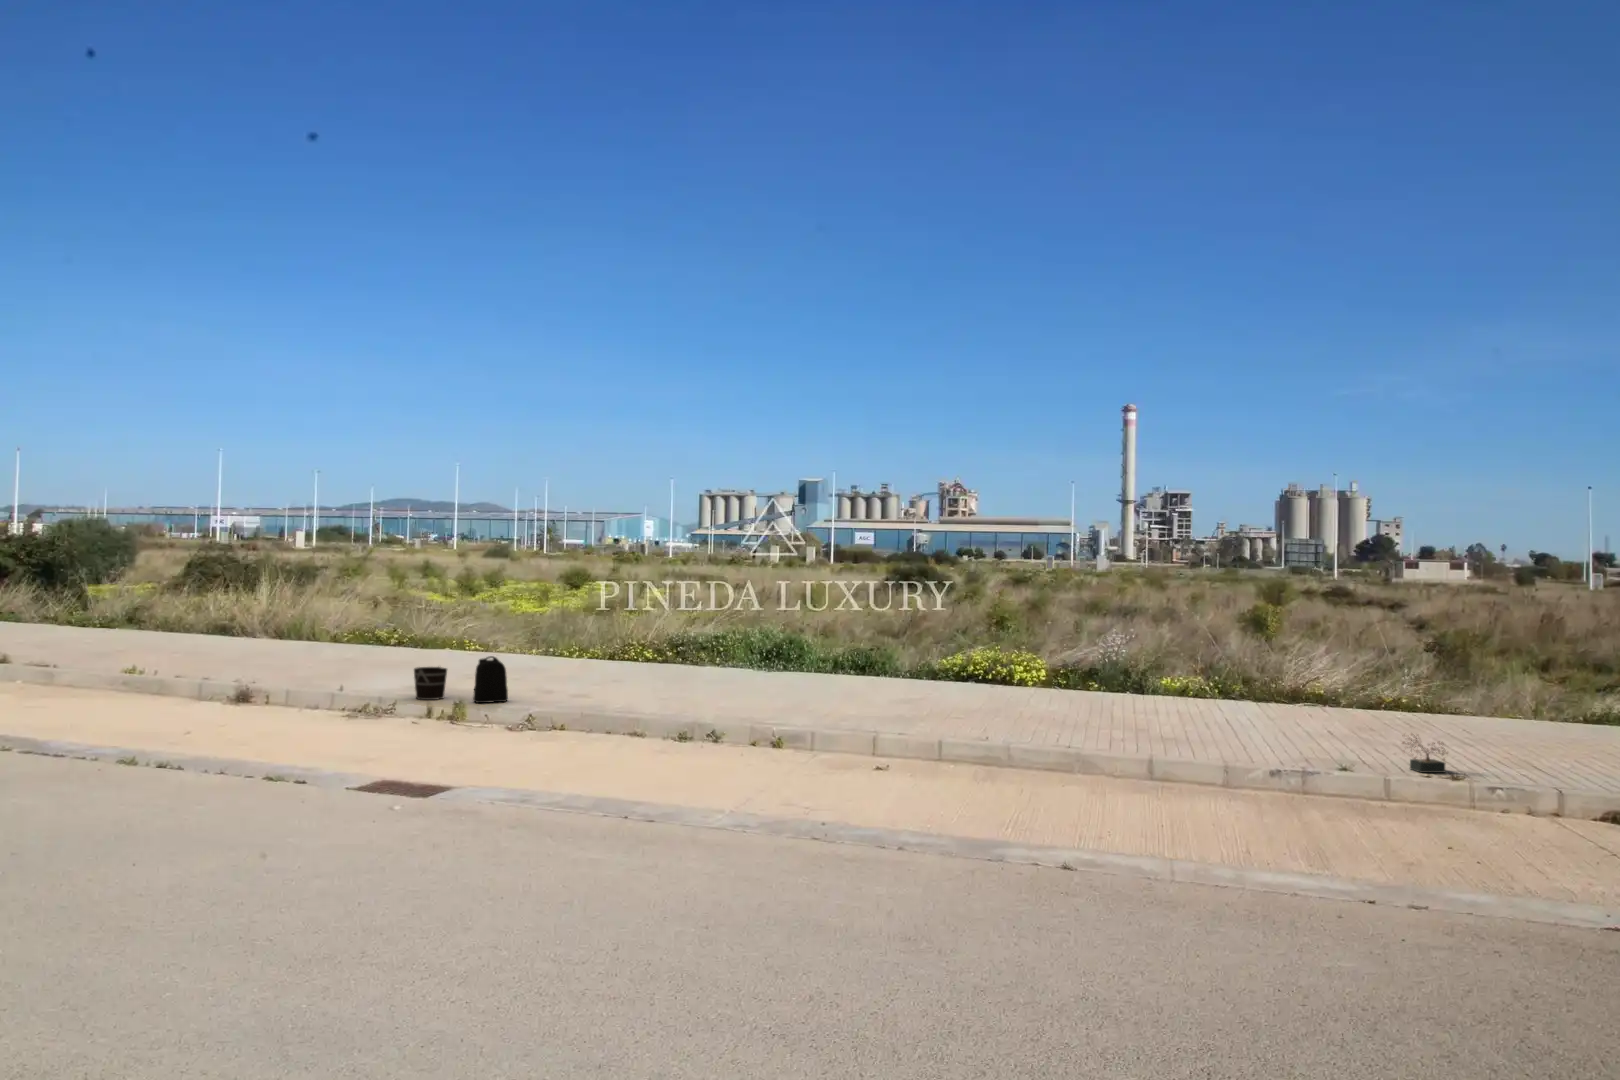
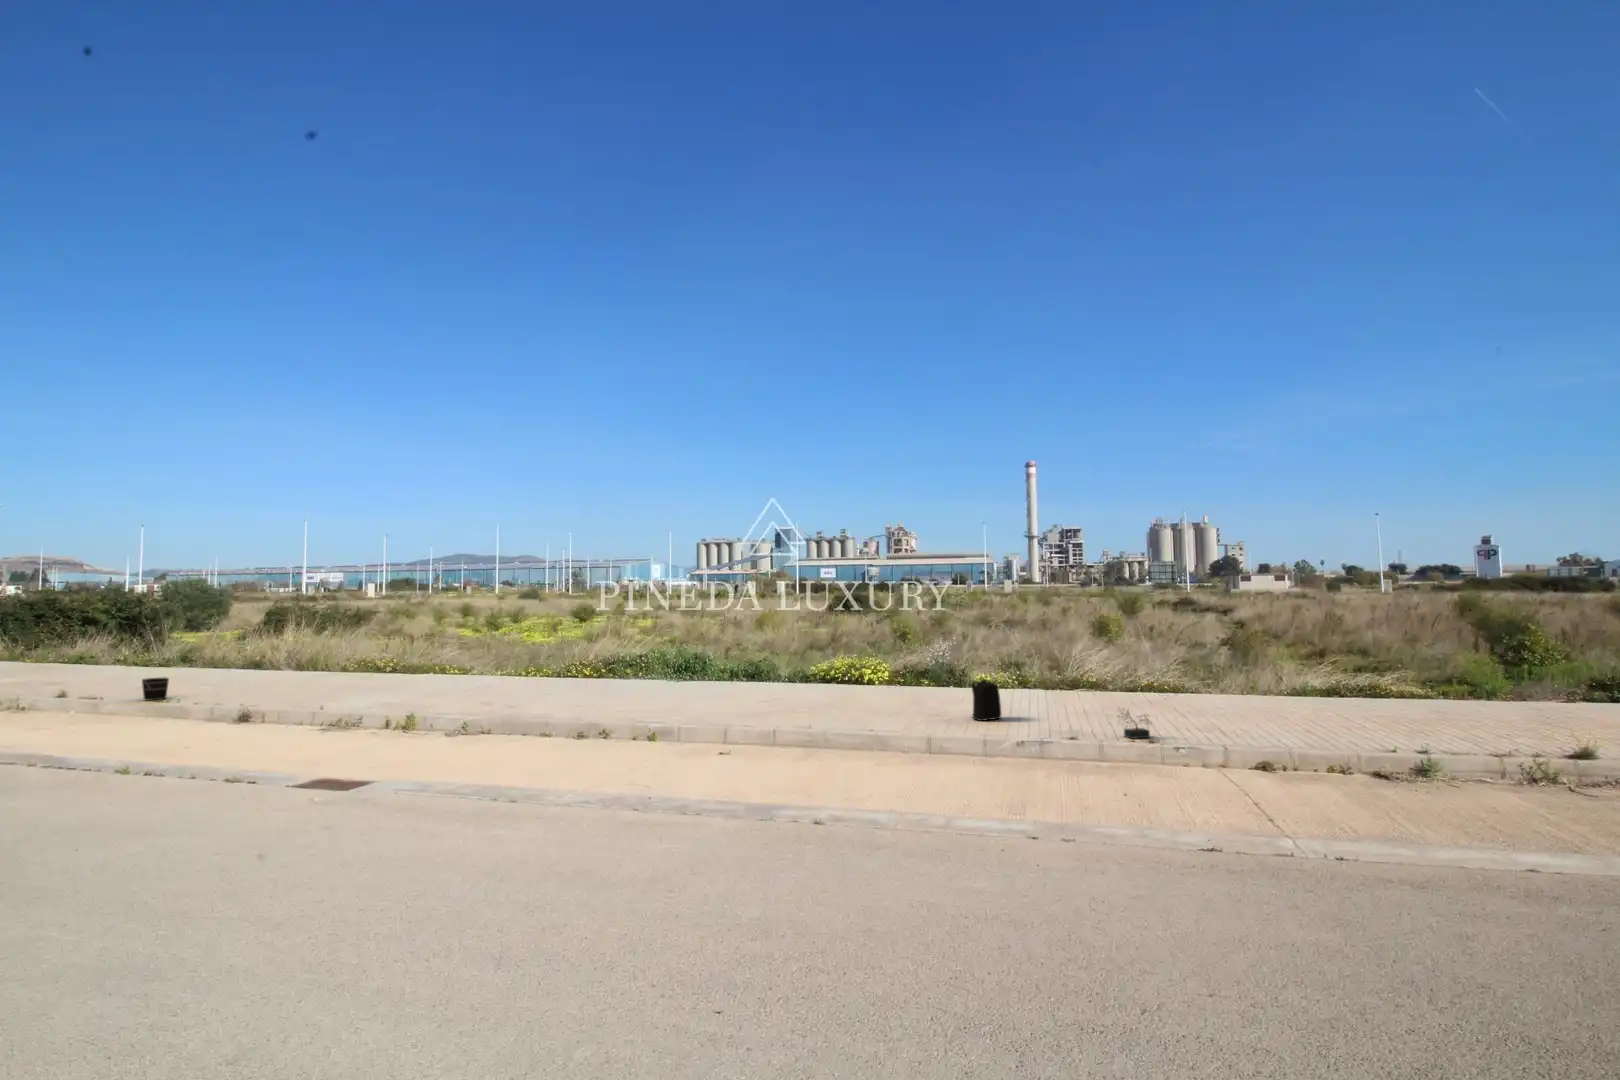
backpack: present [473,656,508,703] -> present [972,679,1001,721]
bucket: present [414,667,447,700] -> present [142,677,169,701]

